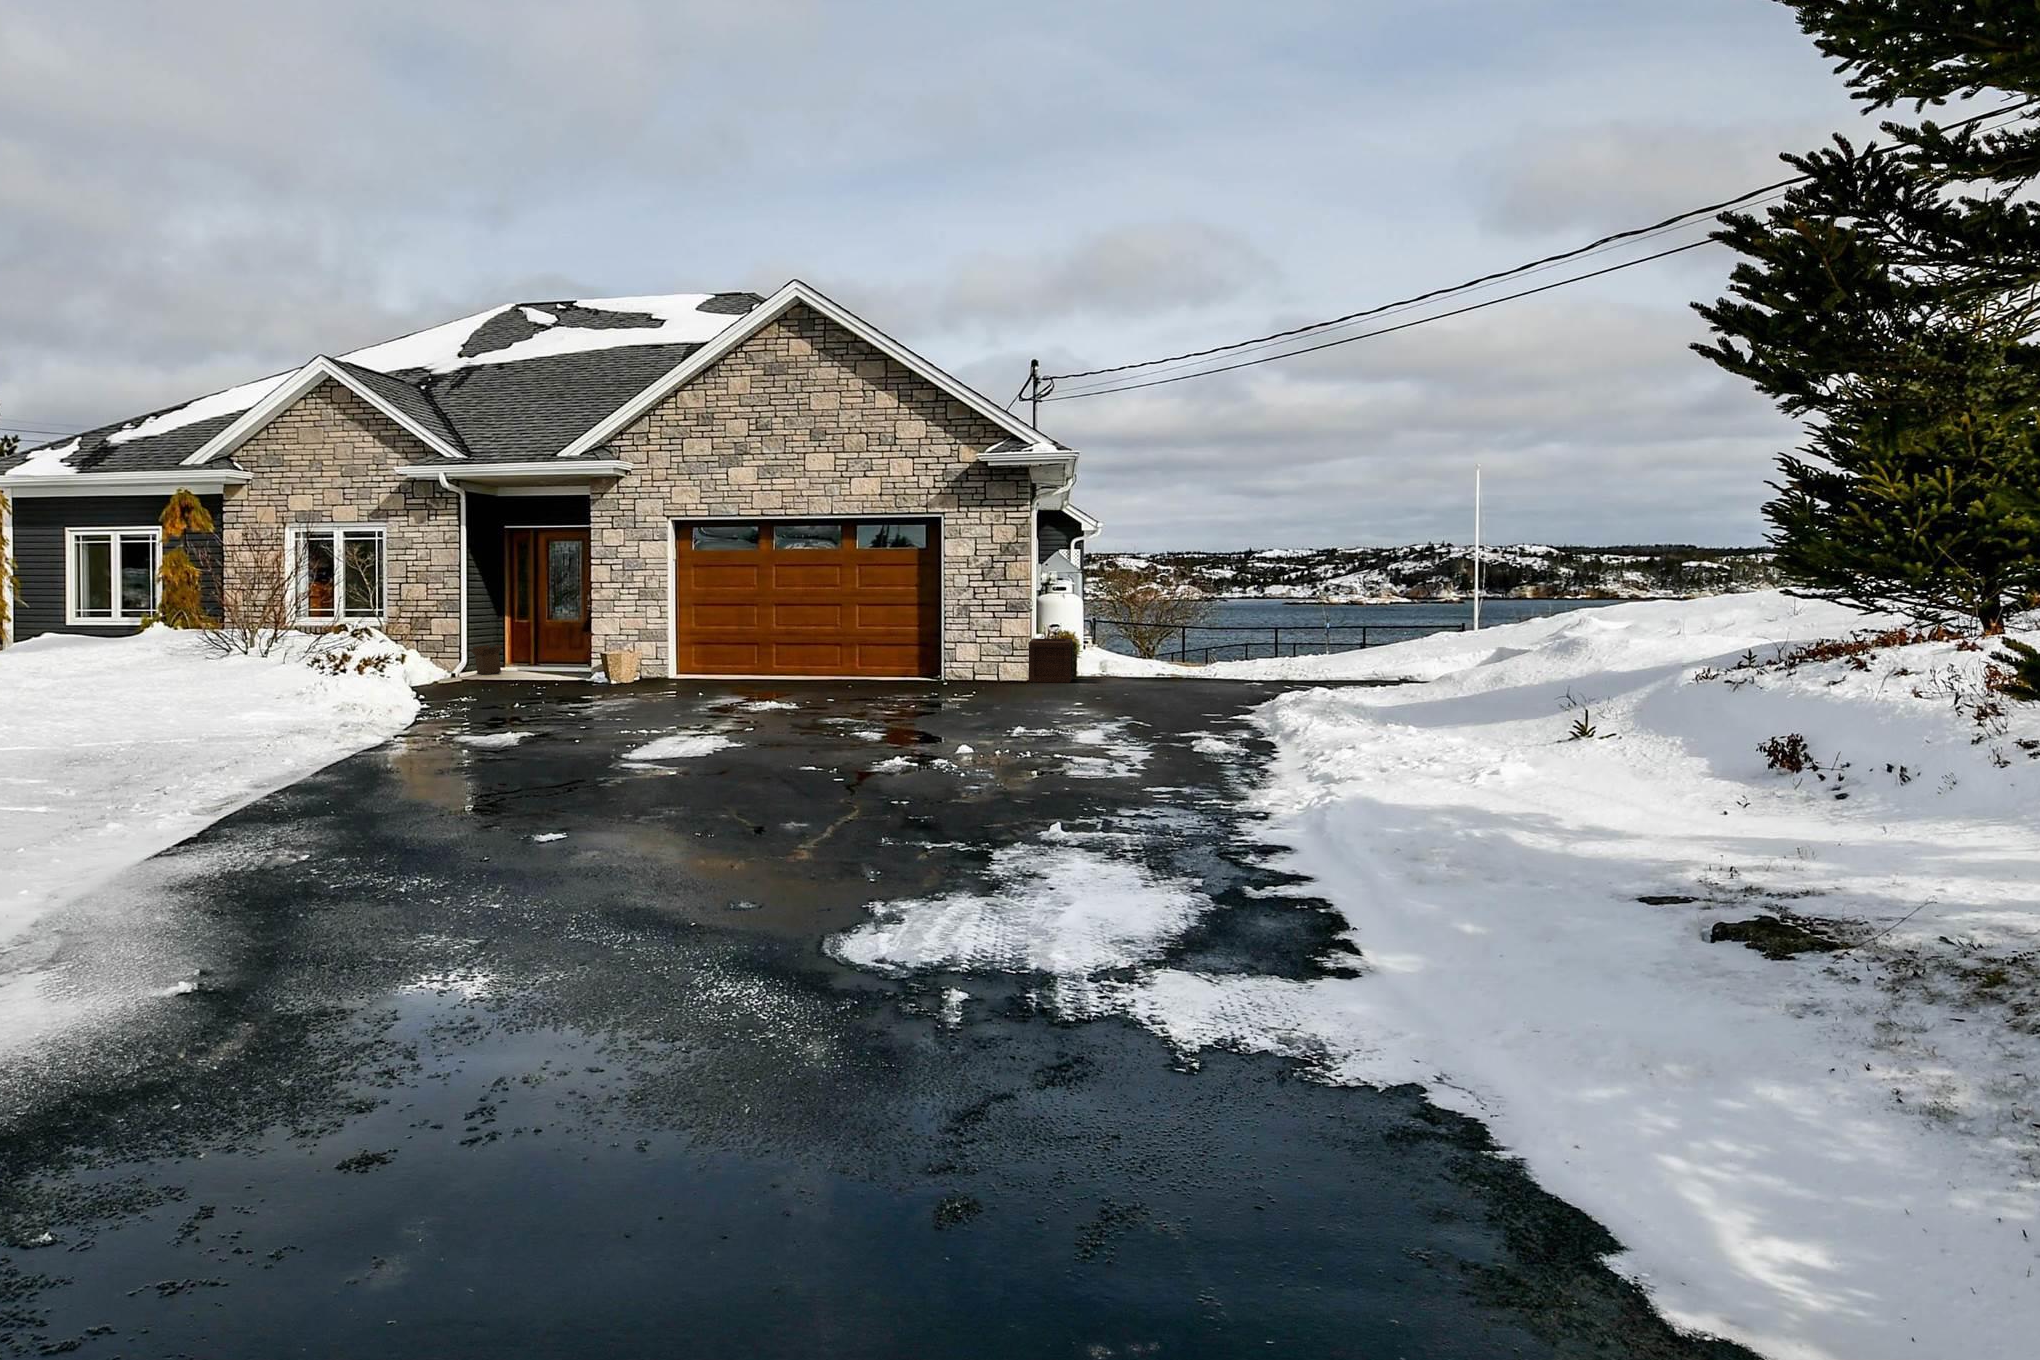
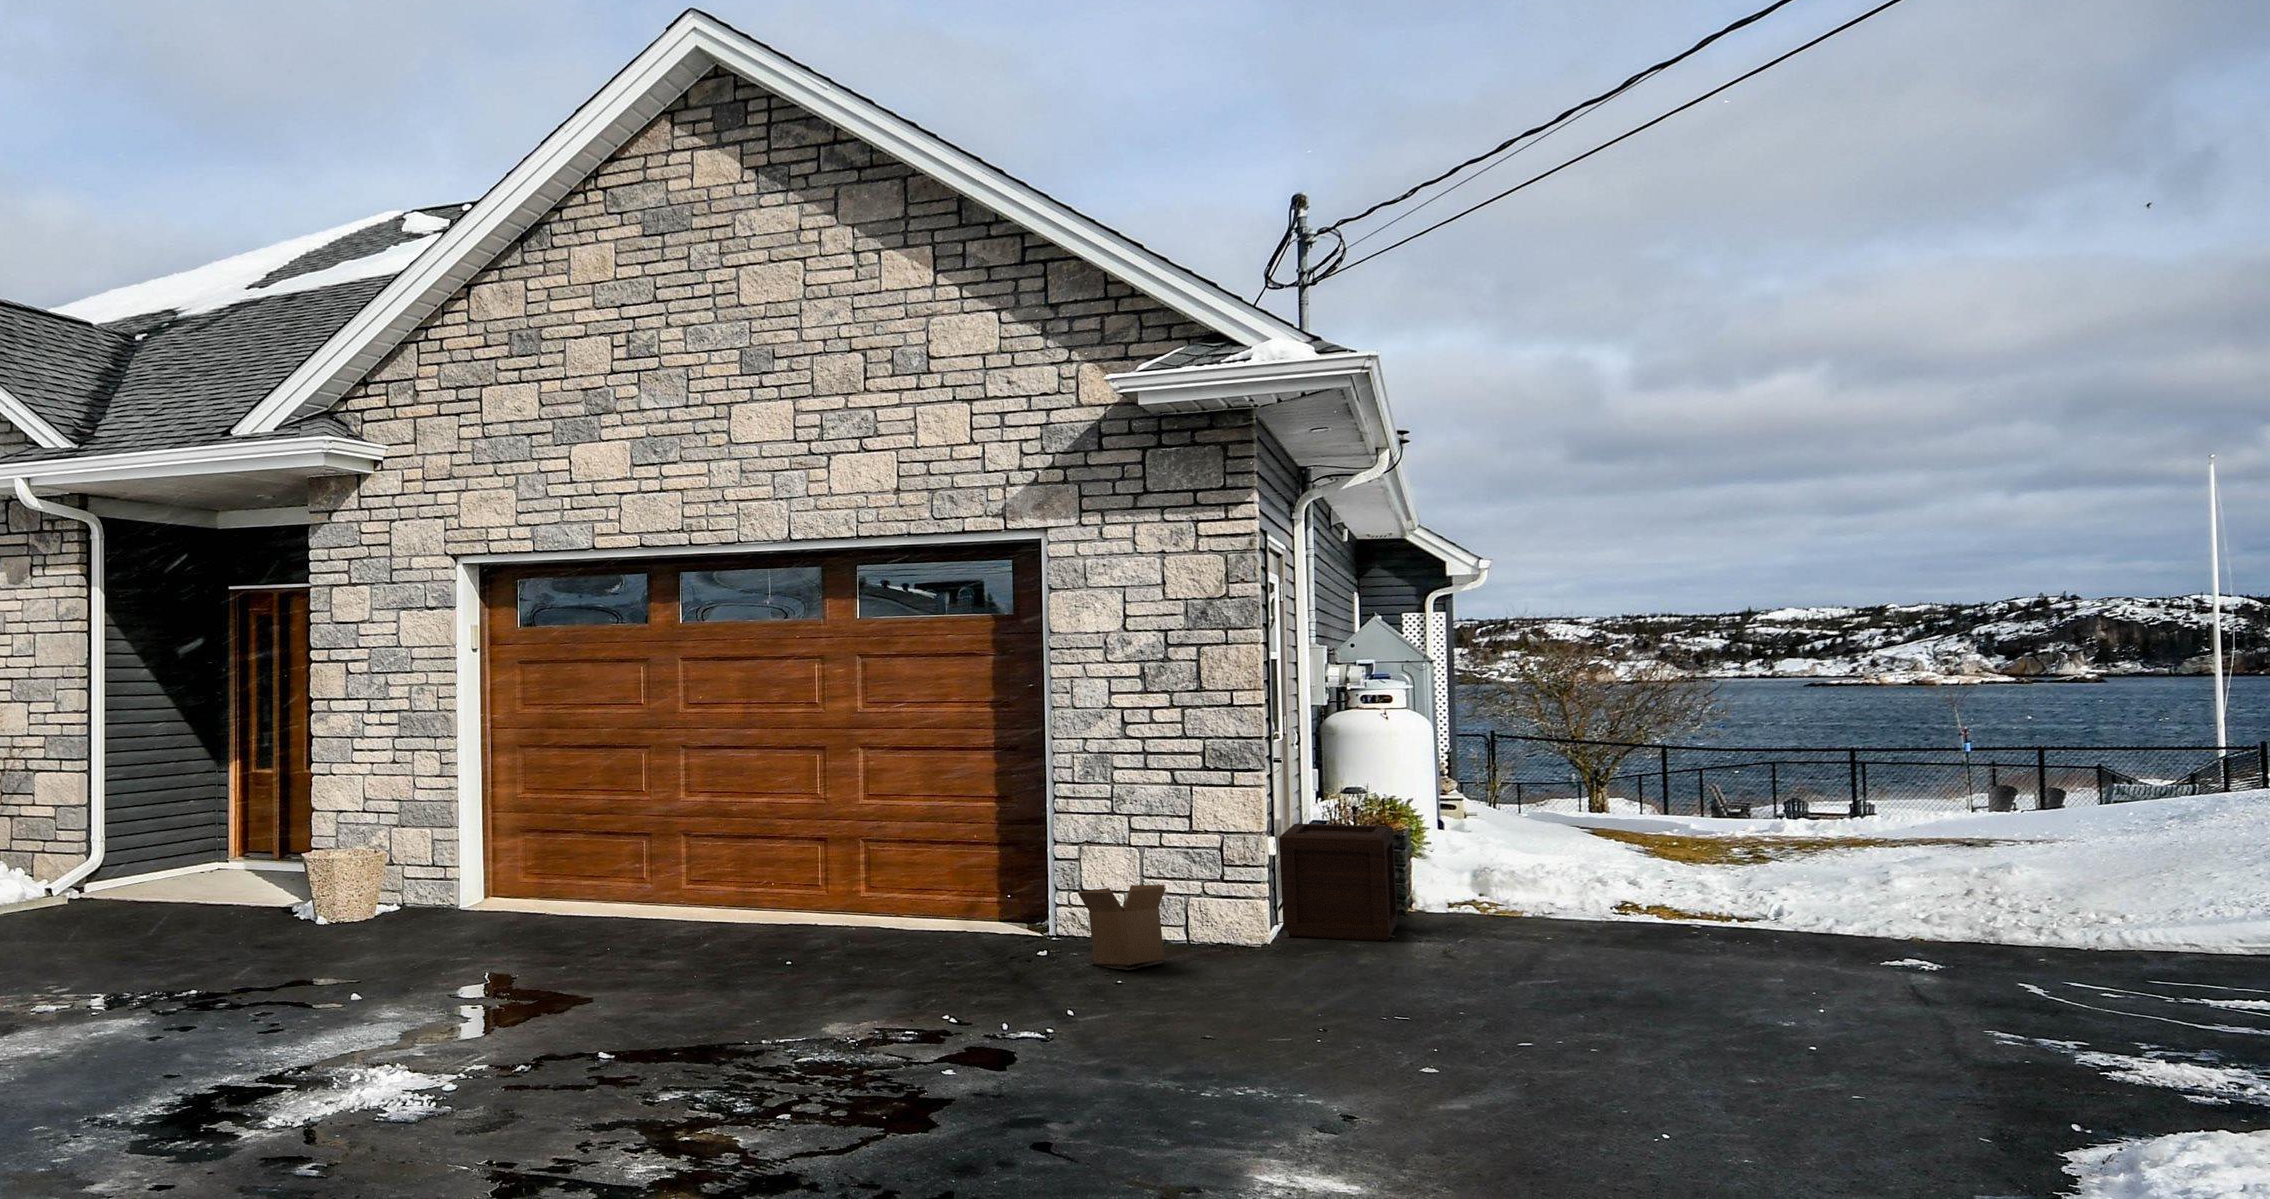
cardboard box: present [470,645,502,675] -> present [1078,885,1166,970]

